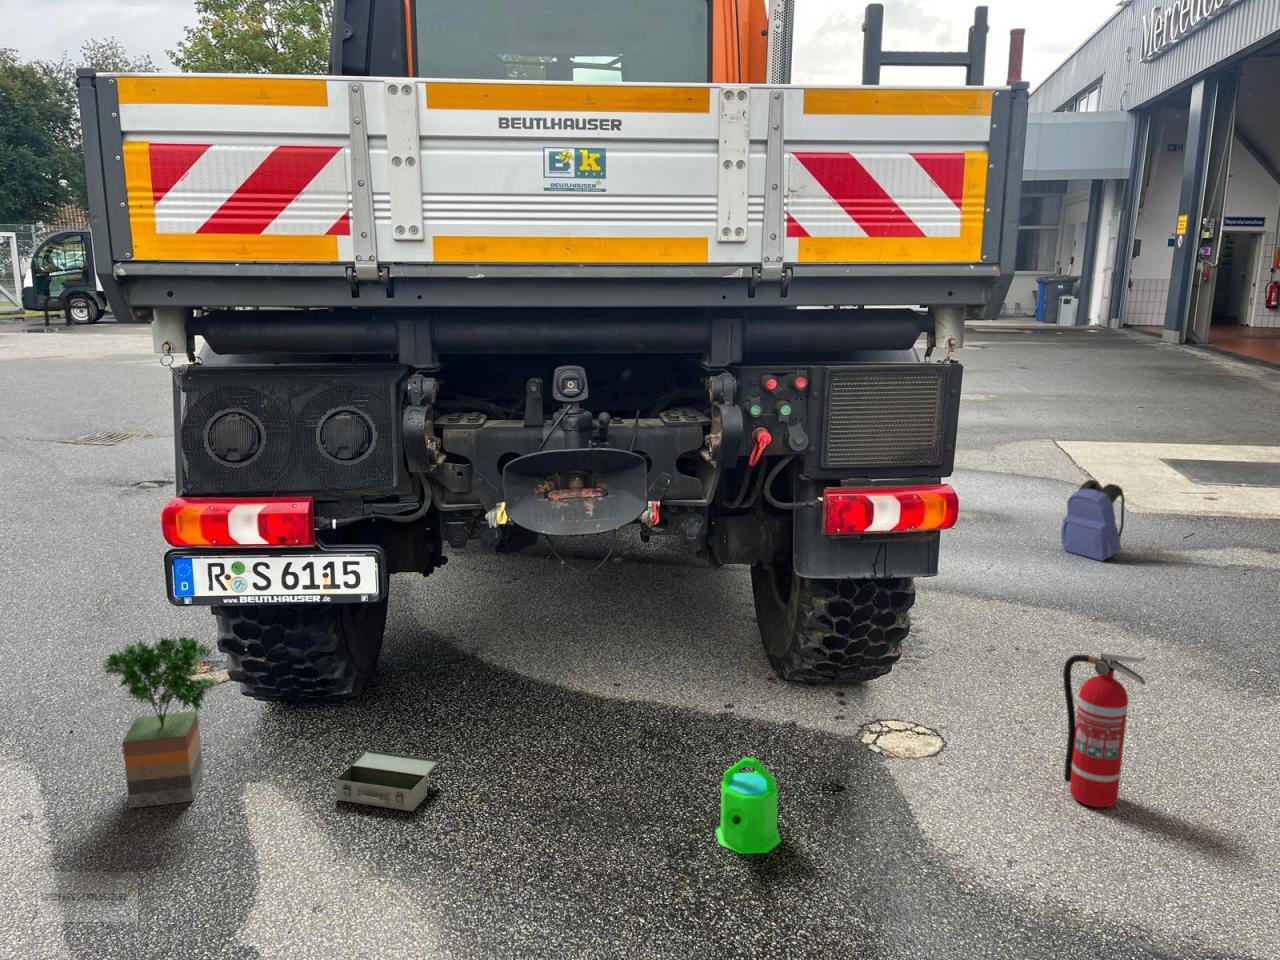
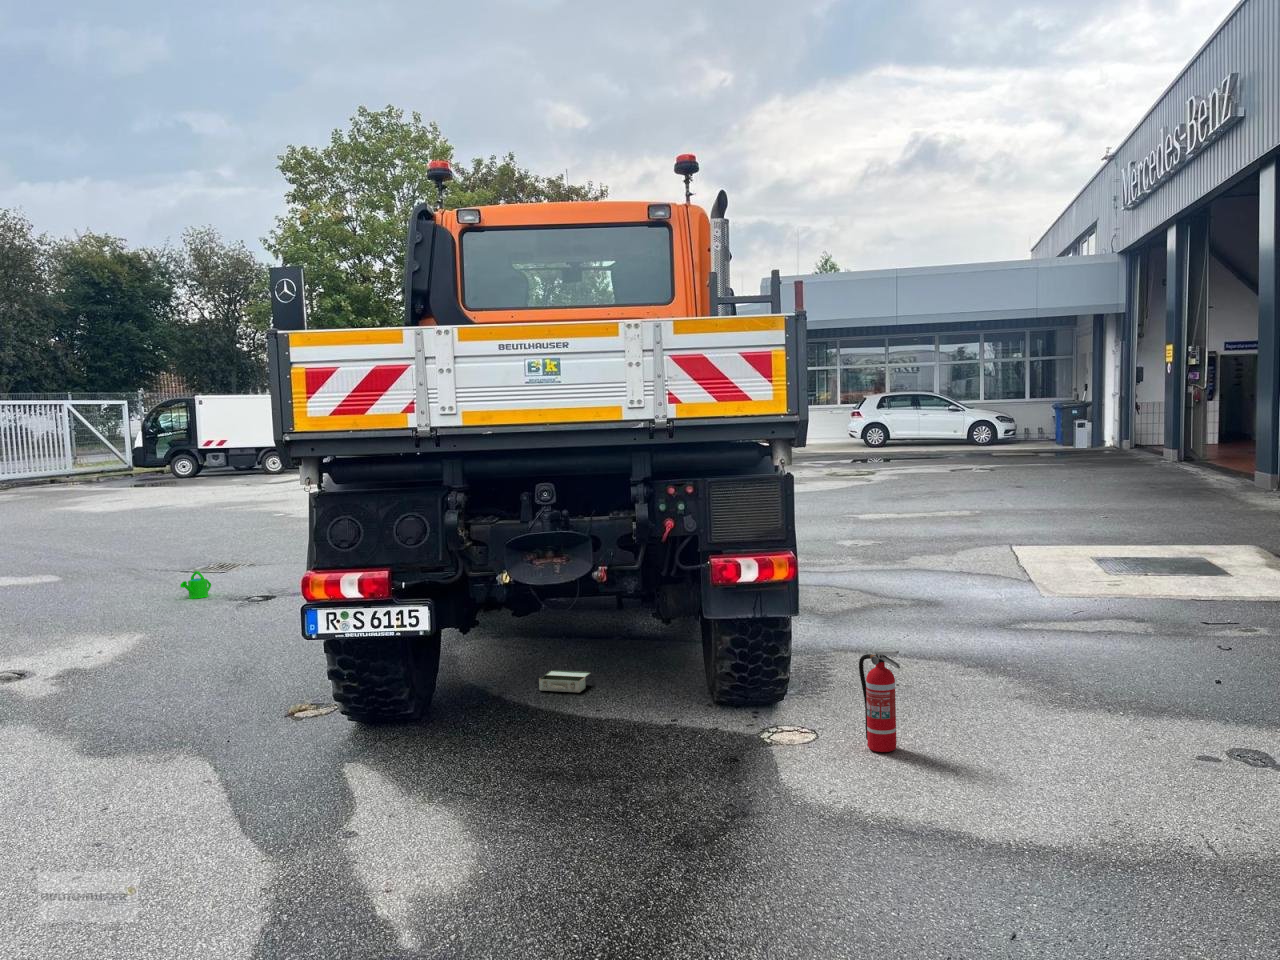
bench: present [44,295,92,326] -> none [146,454,187,483]
backpack: present [1061,480,1125,561] -> none [953,565,1001,627]
potted tree: present [102,636,216,808] -> none [263,657,334,763]
toolbox: present [335,750,439,811] -> present [539,670,590,692]
watering can: present [716,757,781,854] -> present [180,571,211,599]

